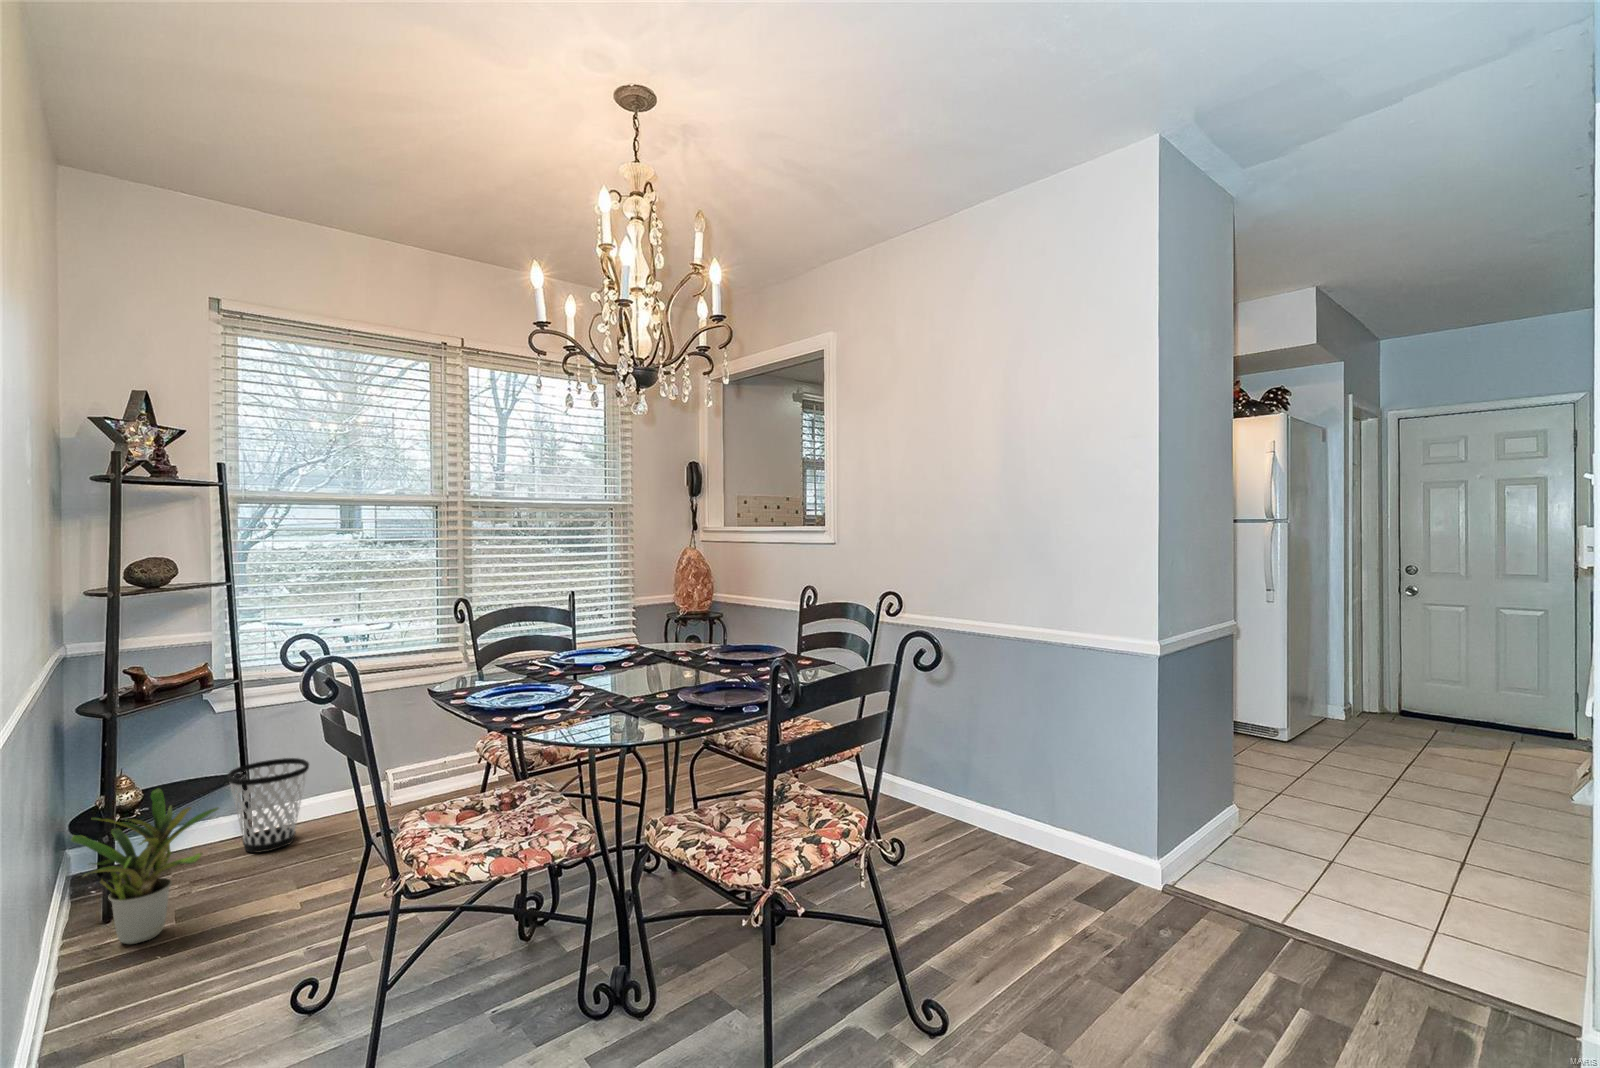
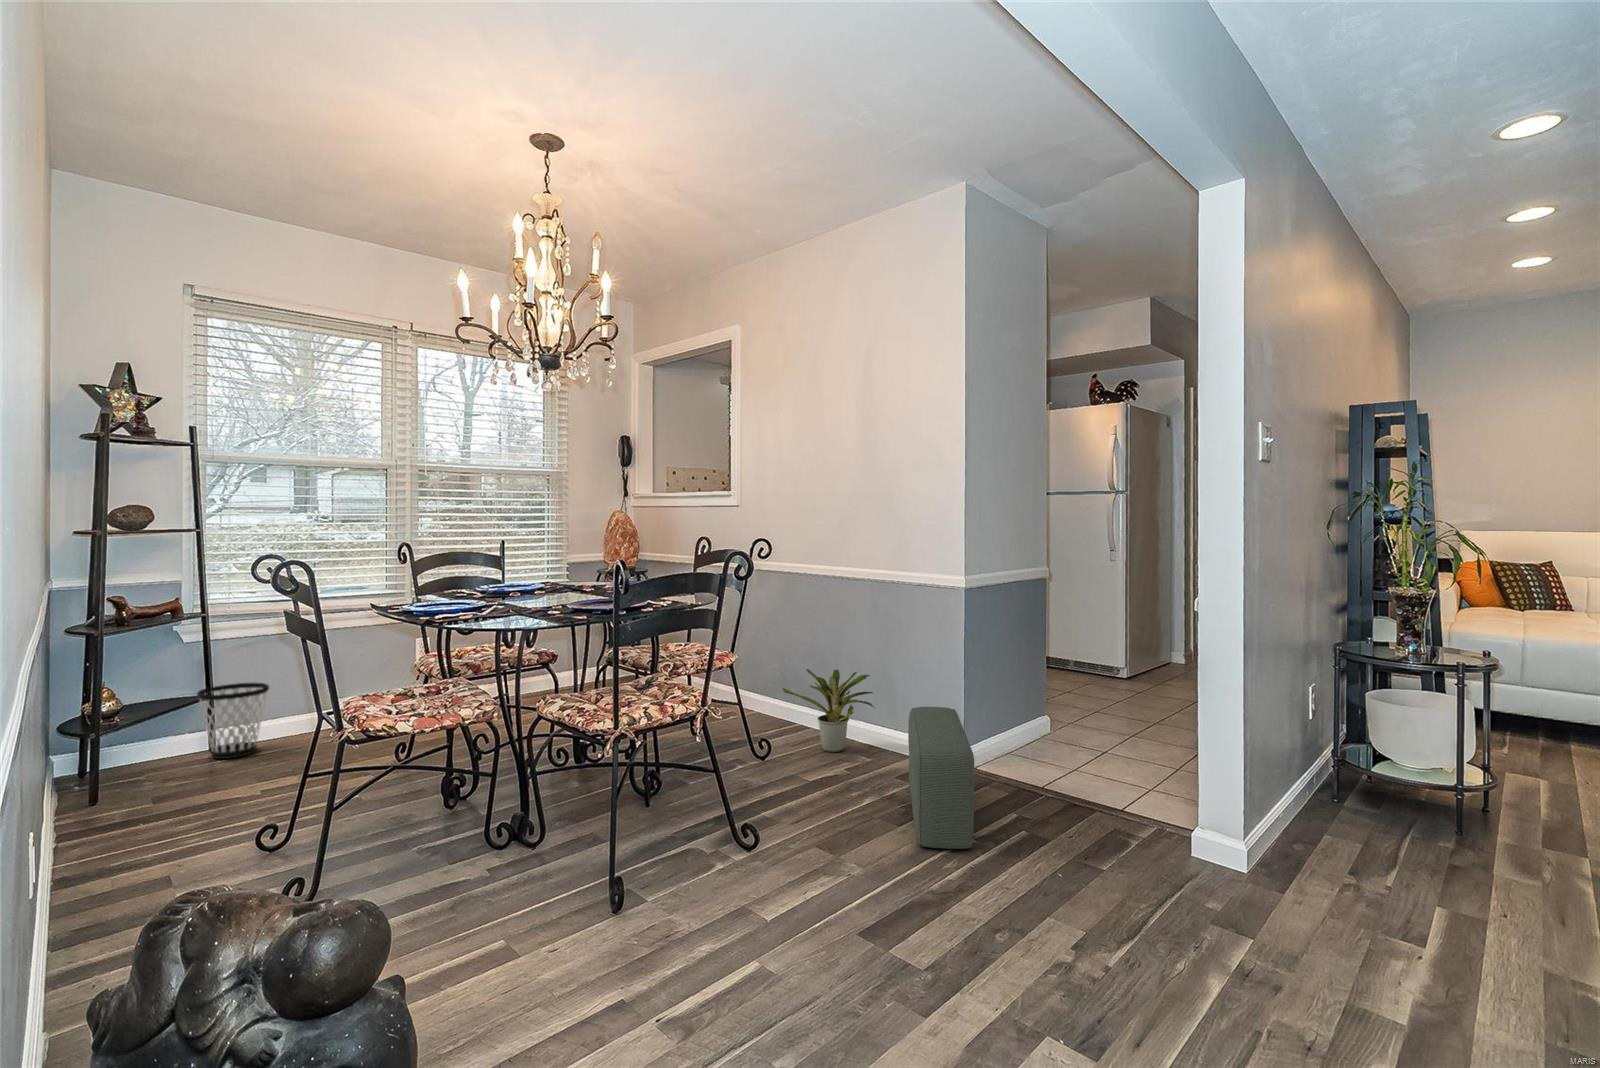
potted plant: present [71,788,219,944] -> present [783,669,873,752]
pouf: none [1086,812,1217,1034] -> present [908,707,975,849]

